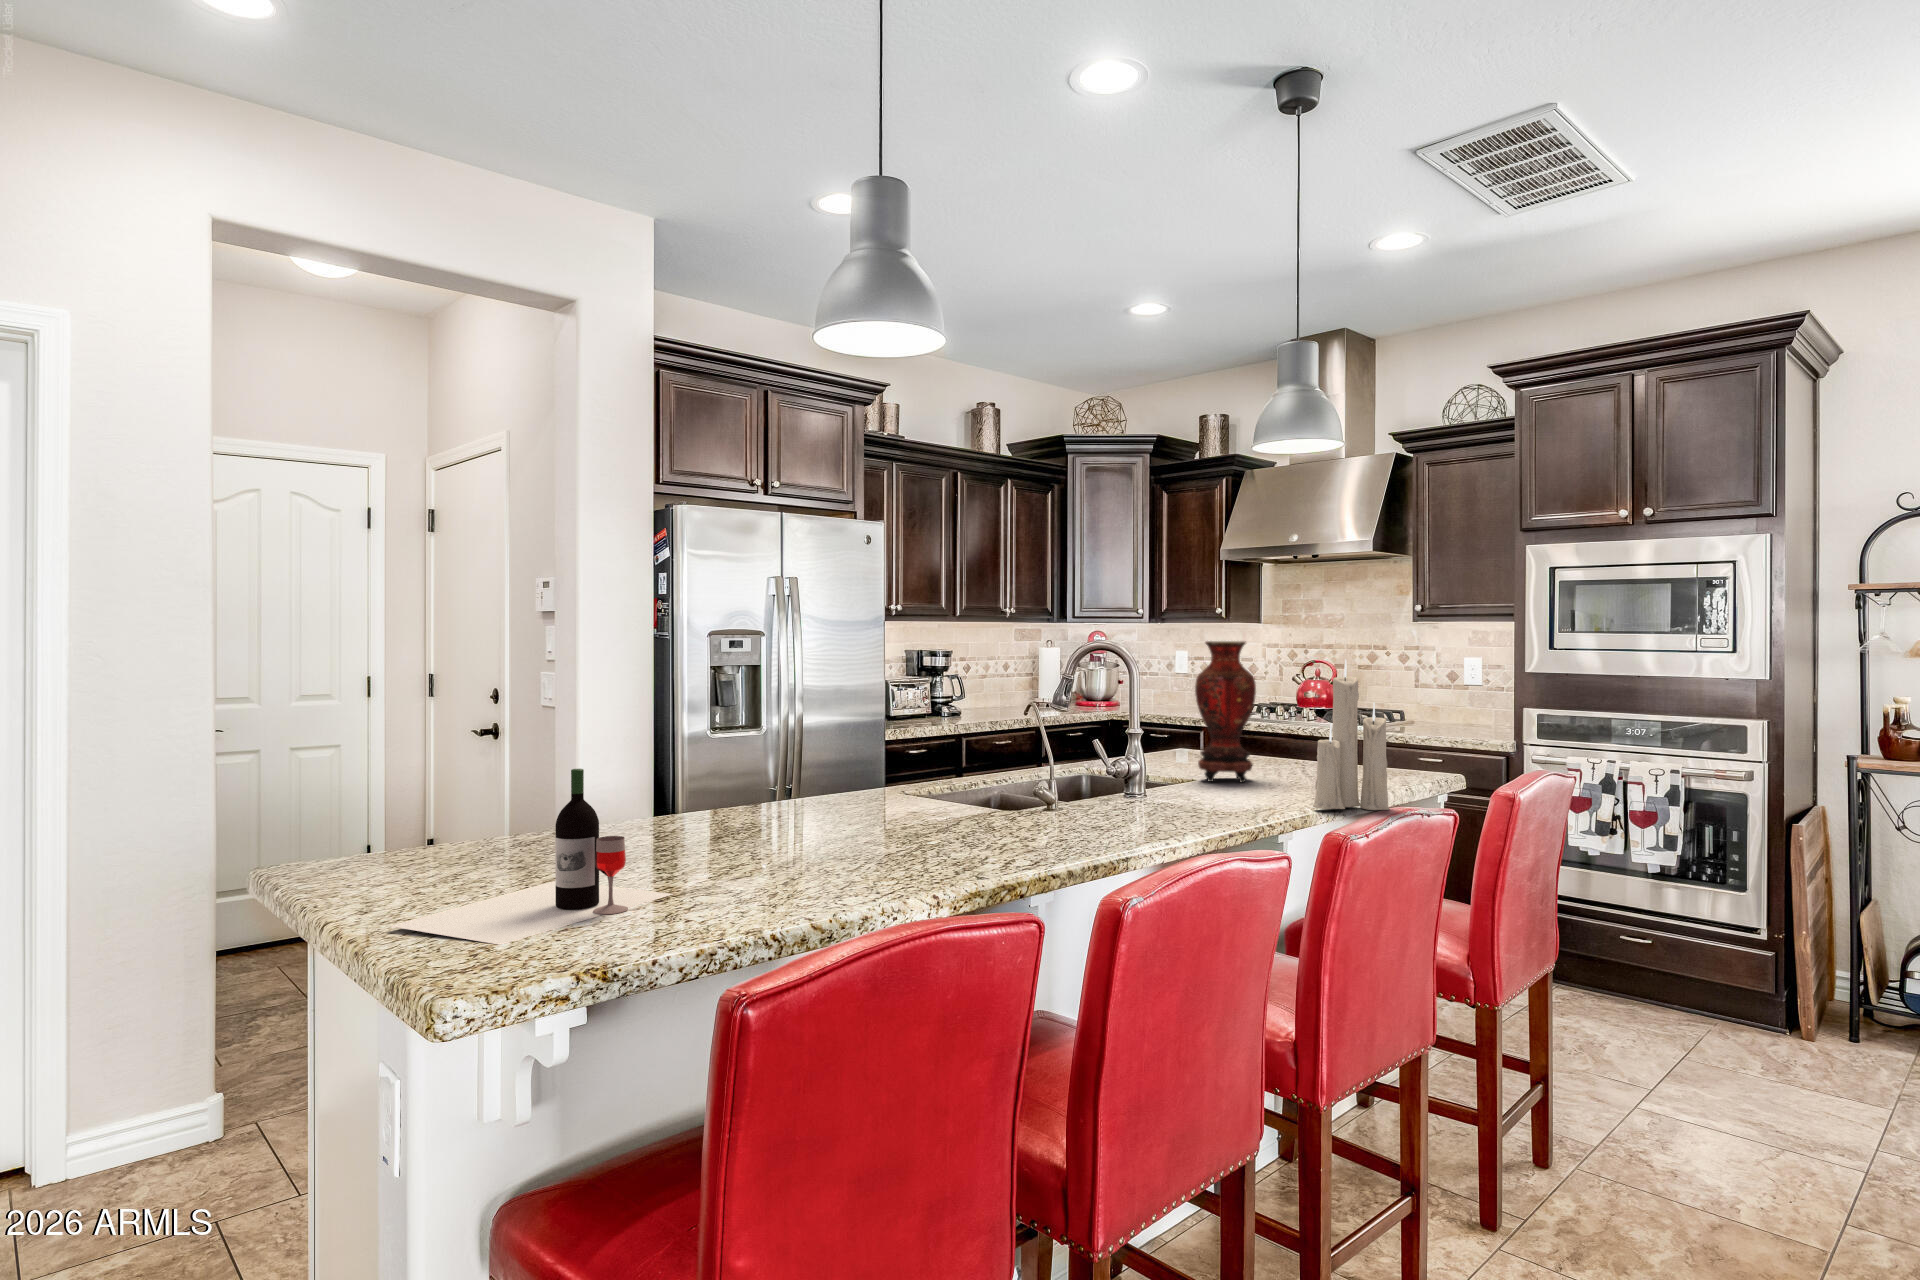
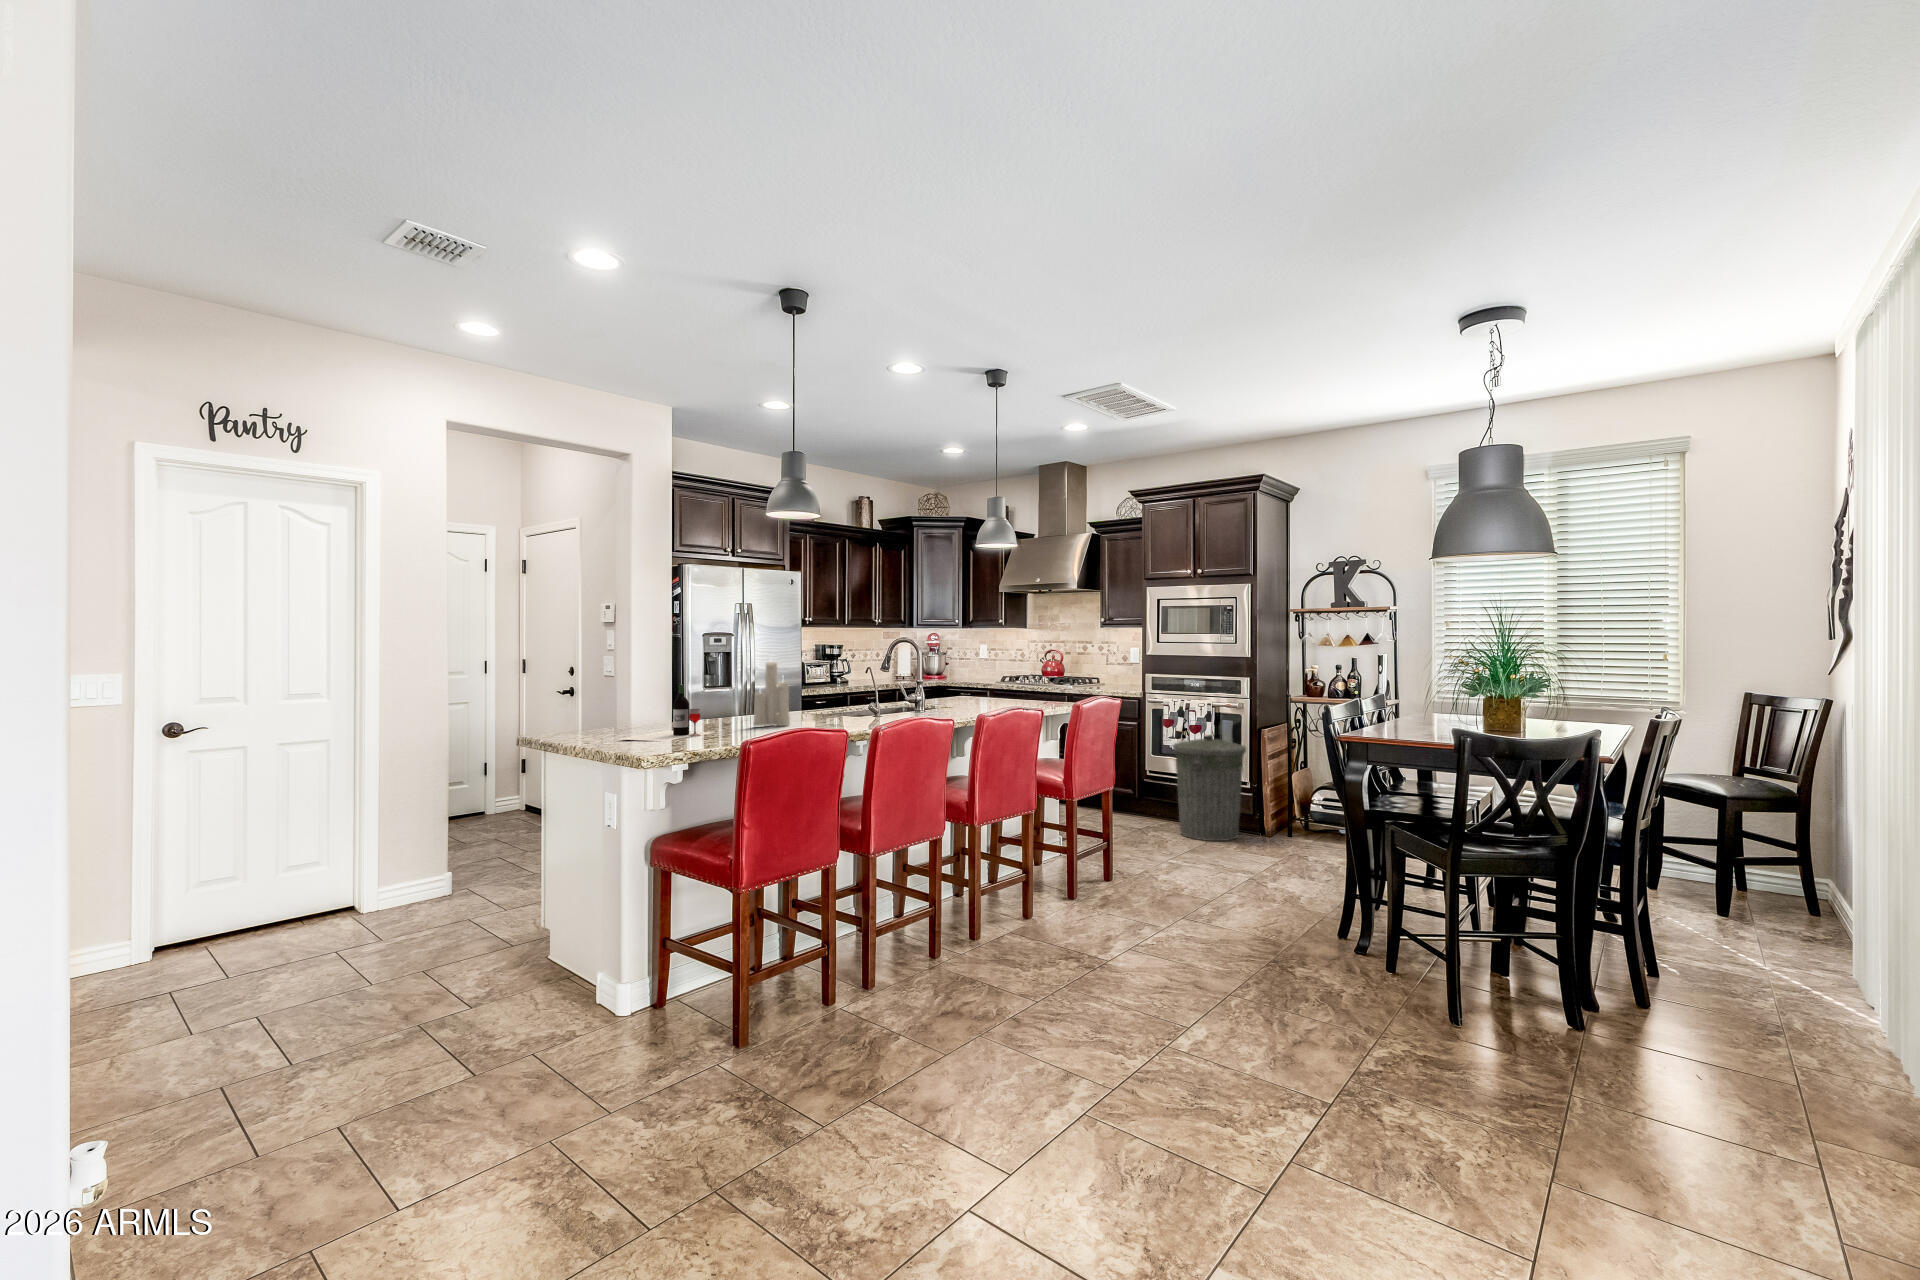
vase: present [1195,641,1256,782] -> none [947,638,975,704]
candle: present [1313,659,1389,810] -> present [753,662,790,726]
trash can: none [1609,834,1779,1055] -> present [1173,735,1246,841]

